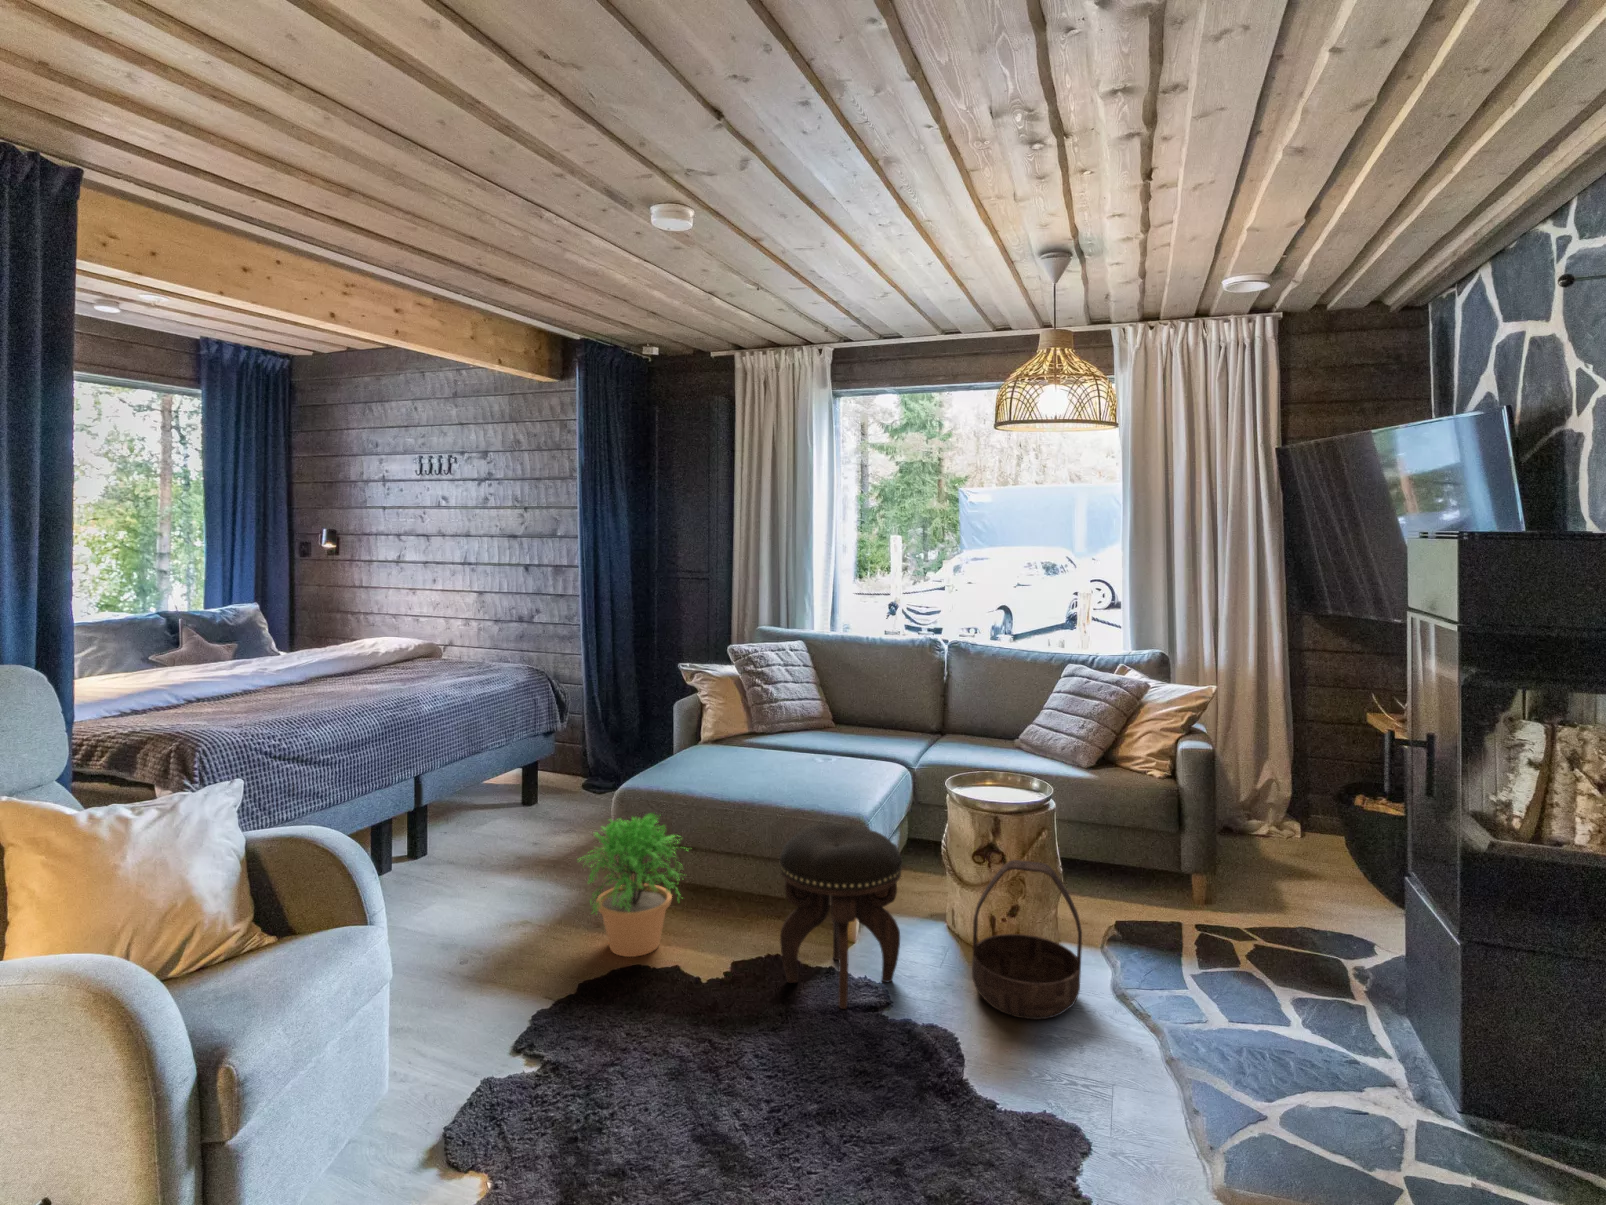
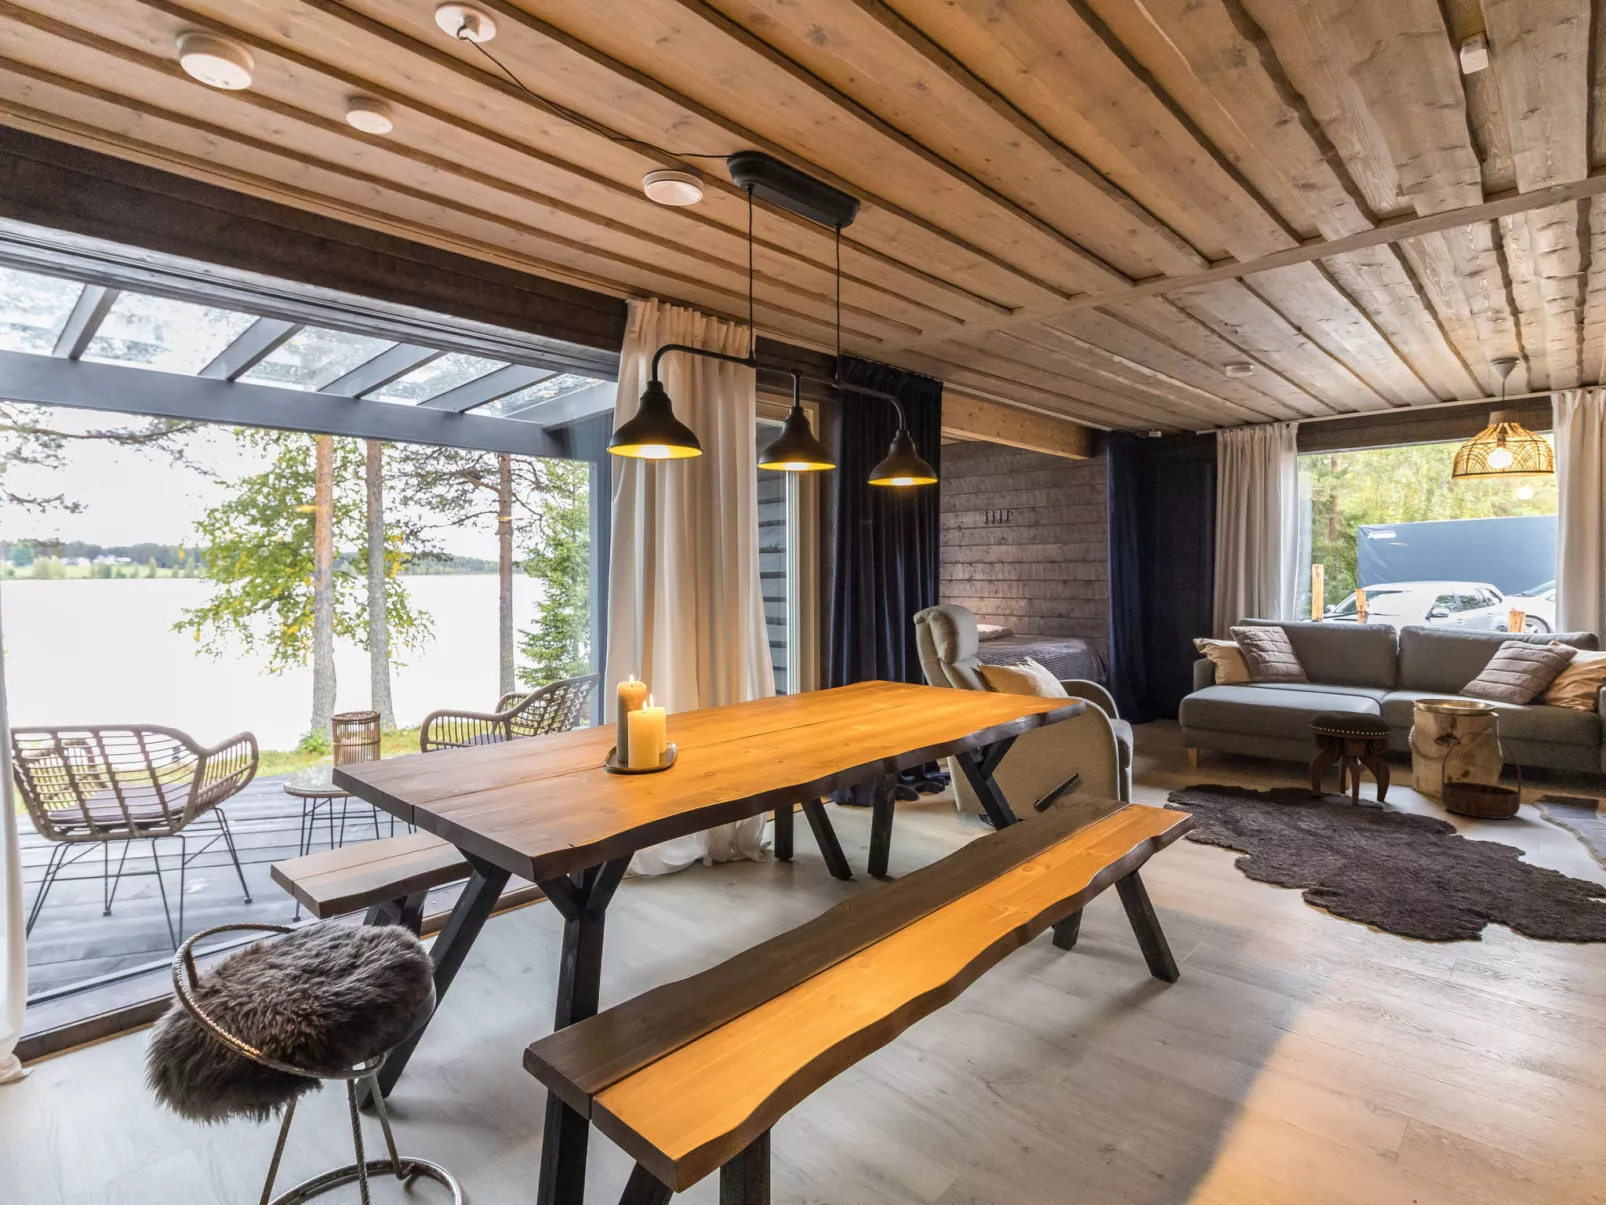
potted plant: present [584,813,680,957] -> none [1174,701,1244,781]

